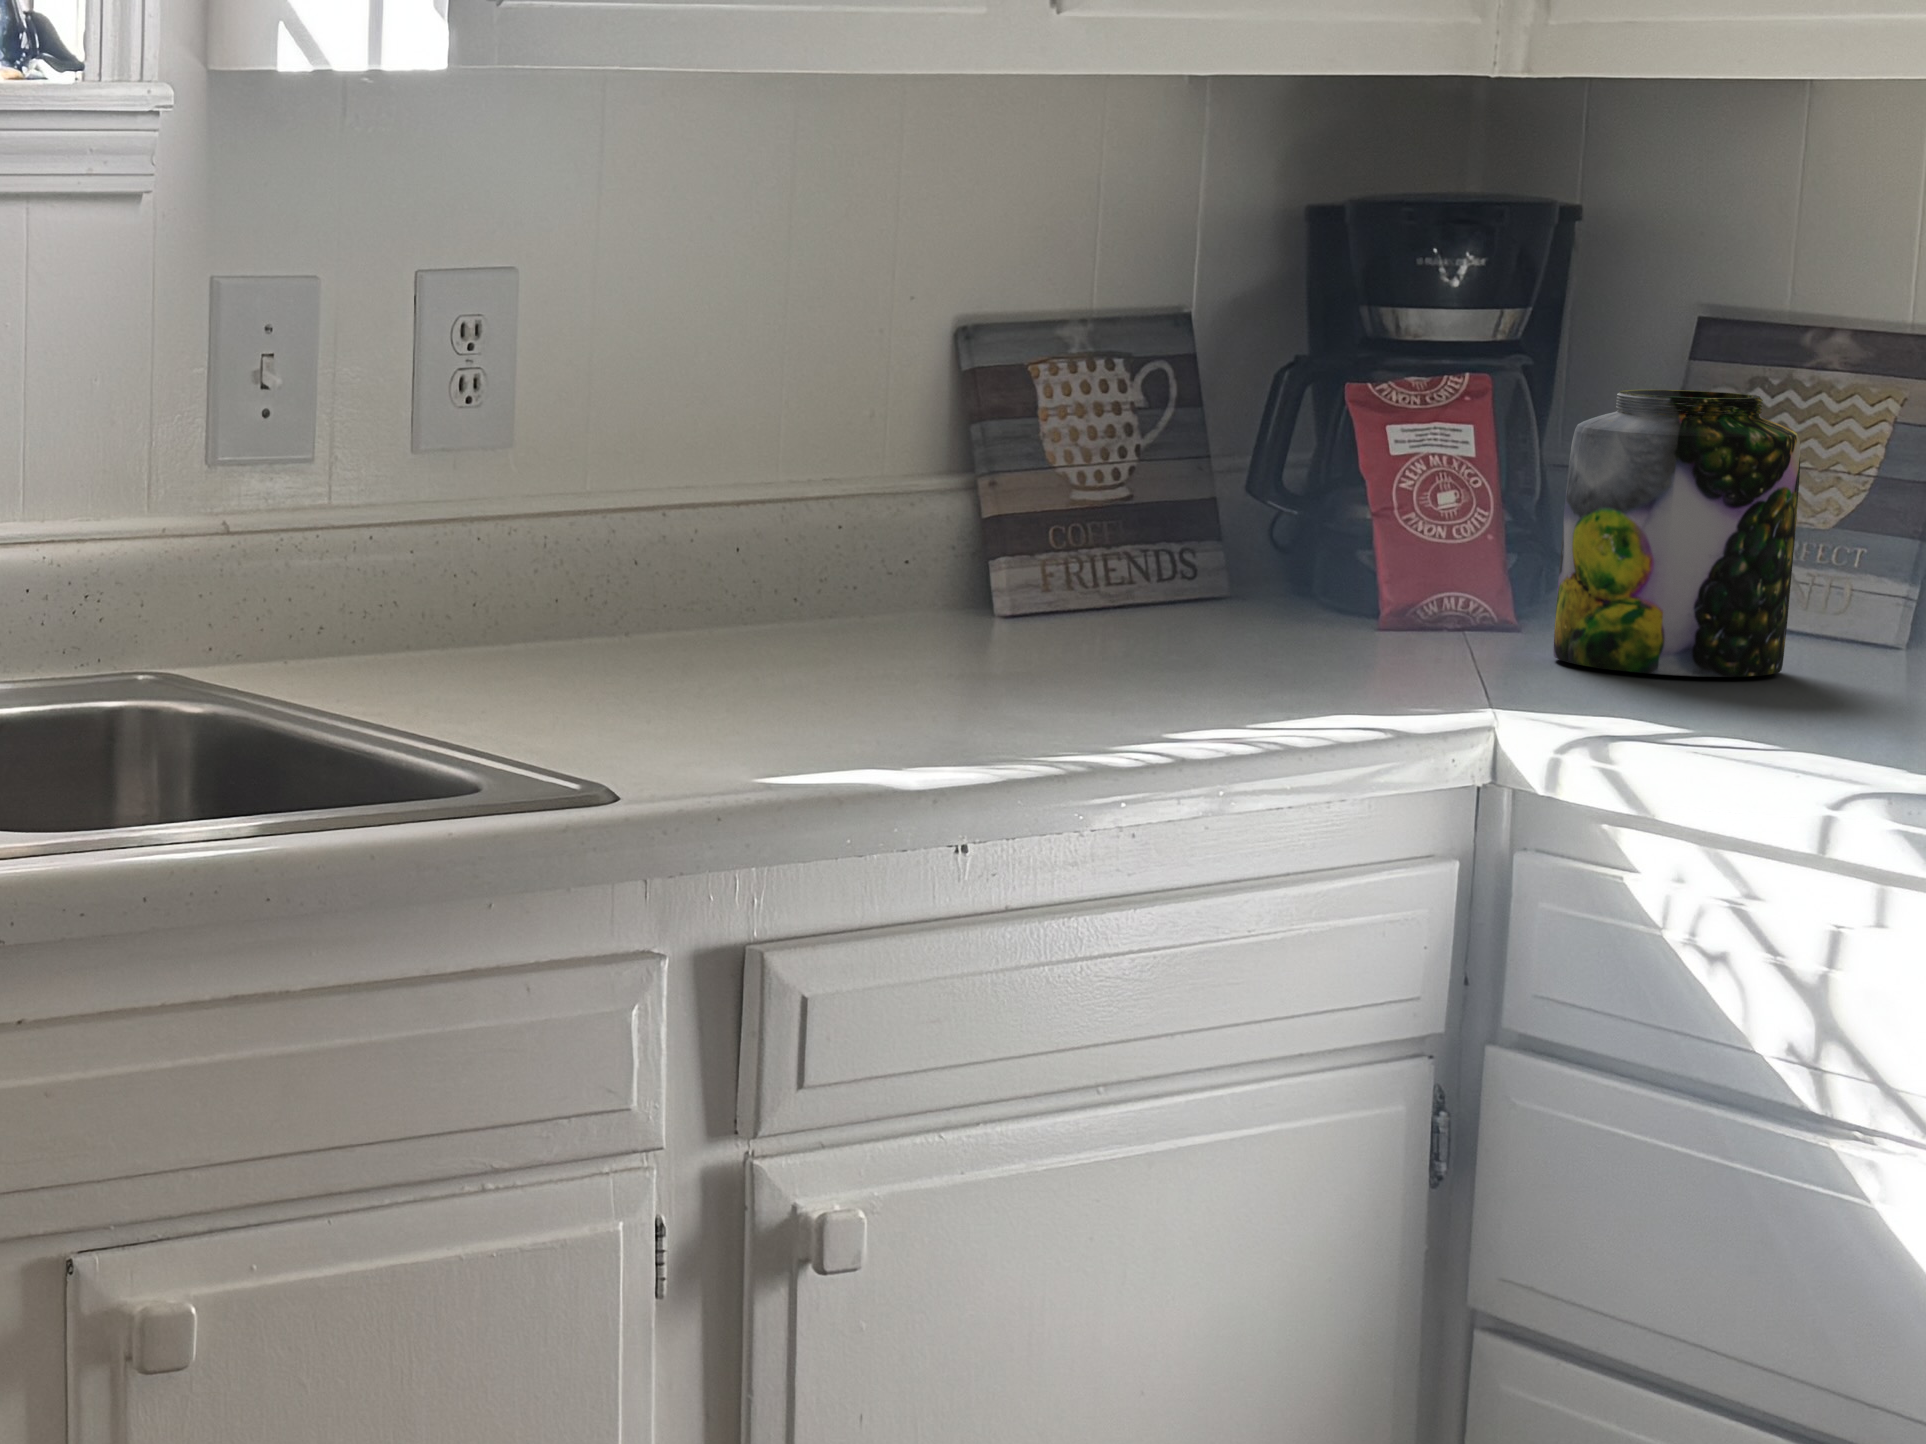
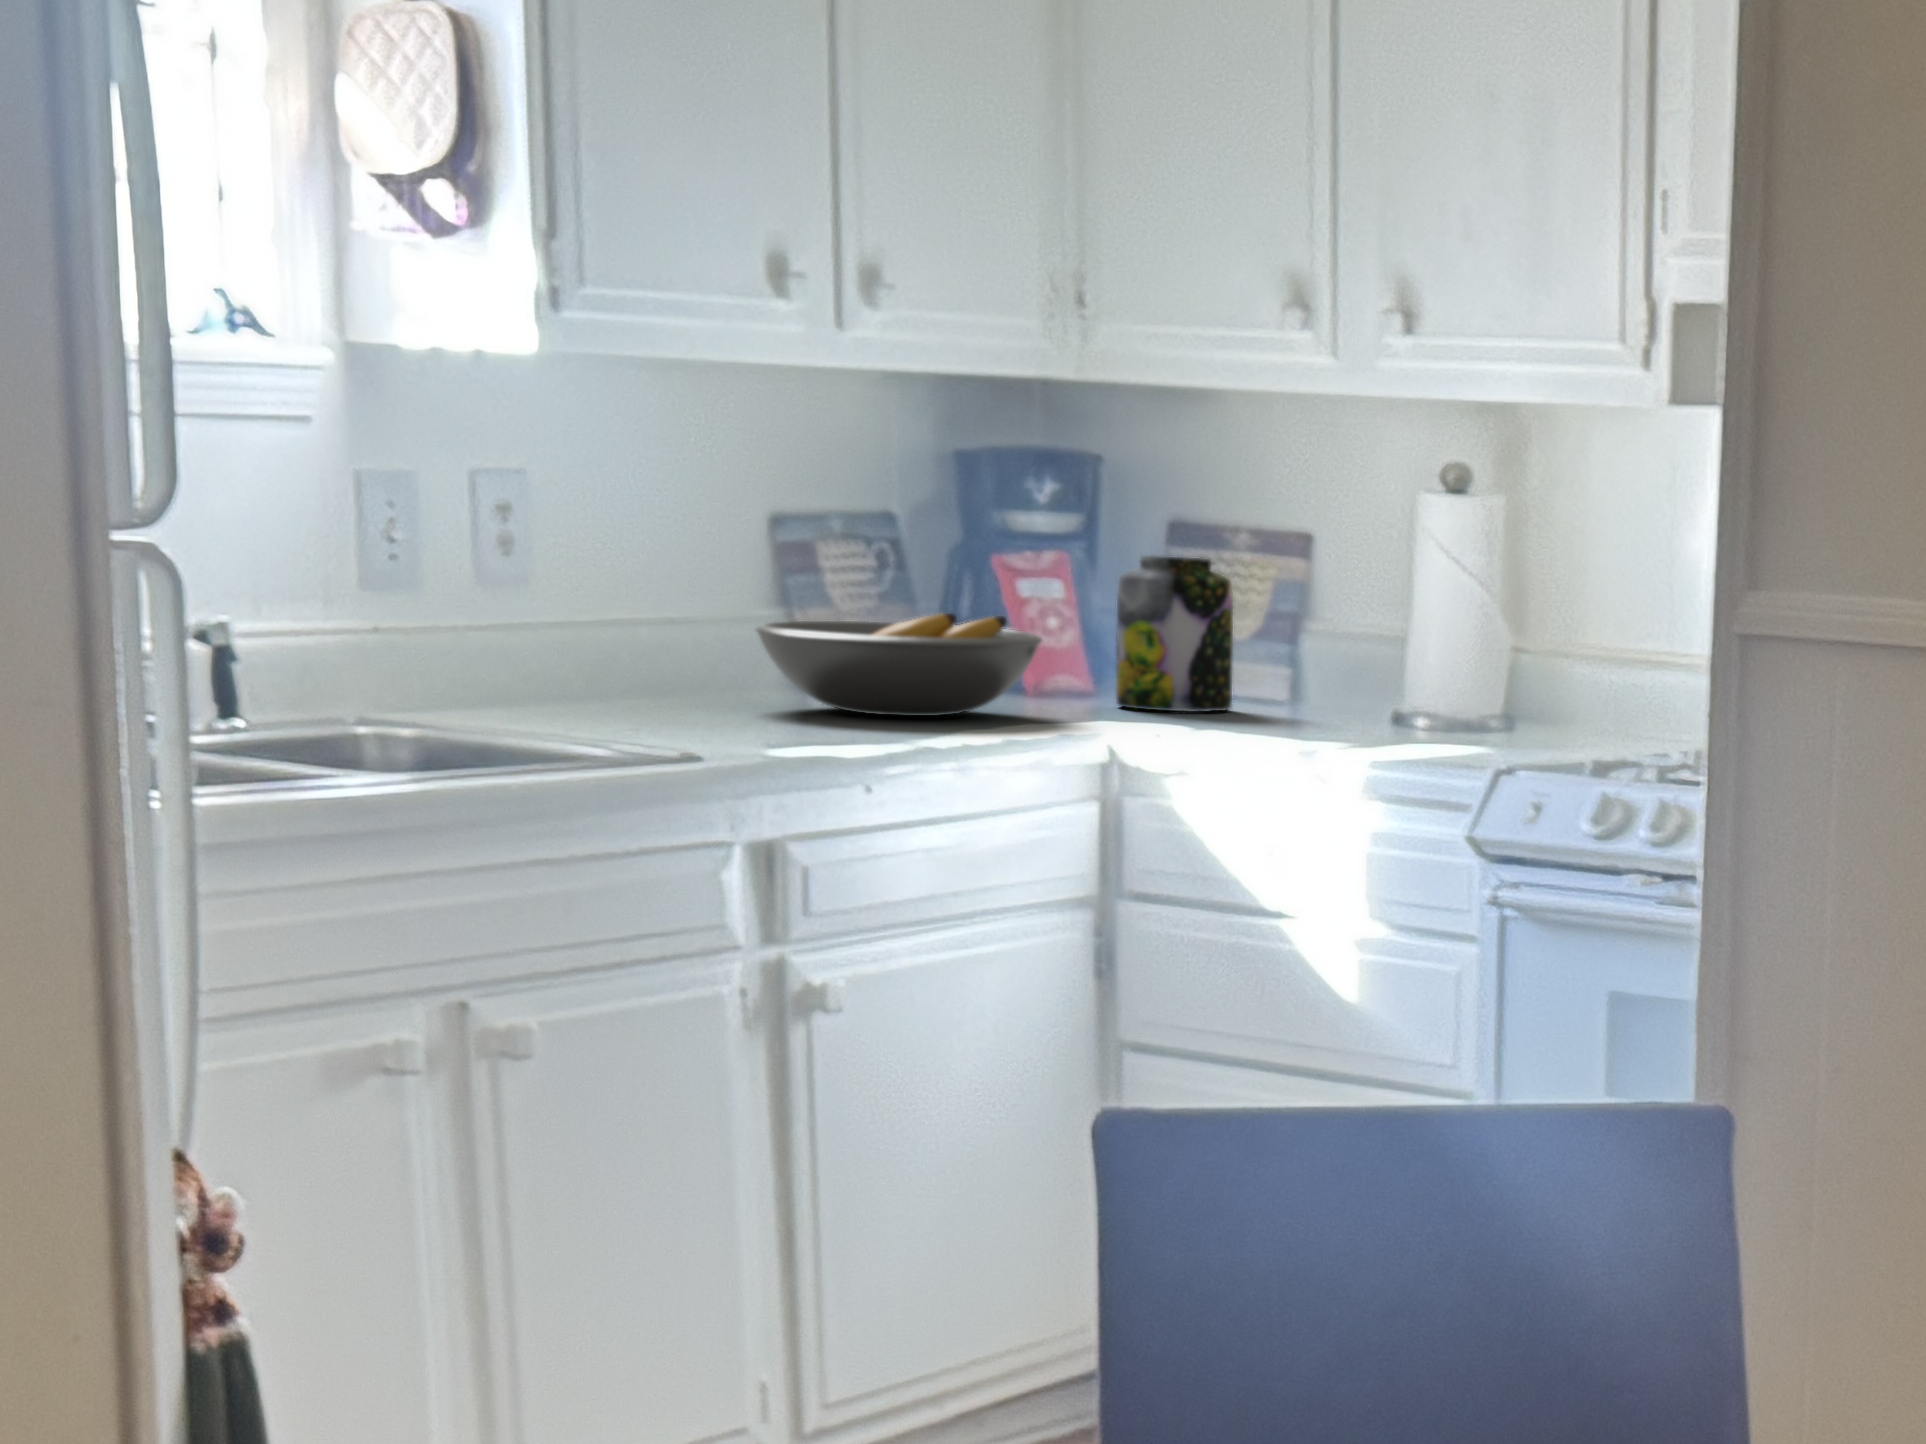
fruit bowl: none [871,500,1396,681] -> present [756,613,1042,716]

